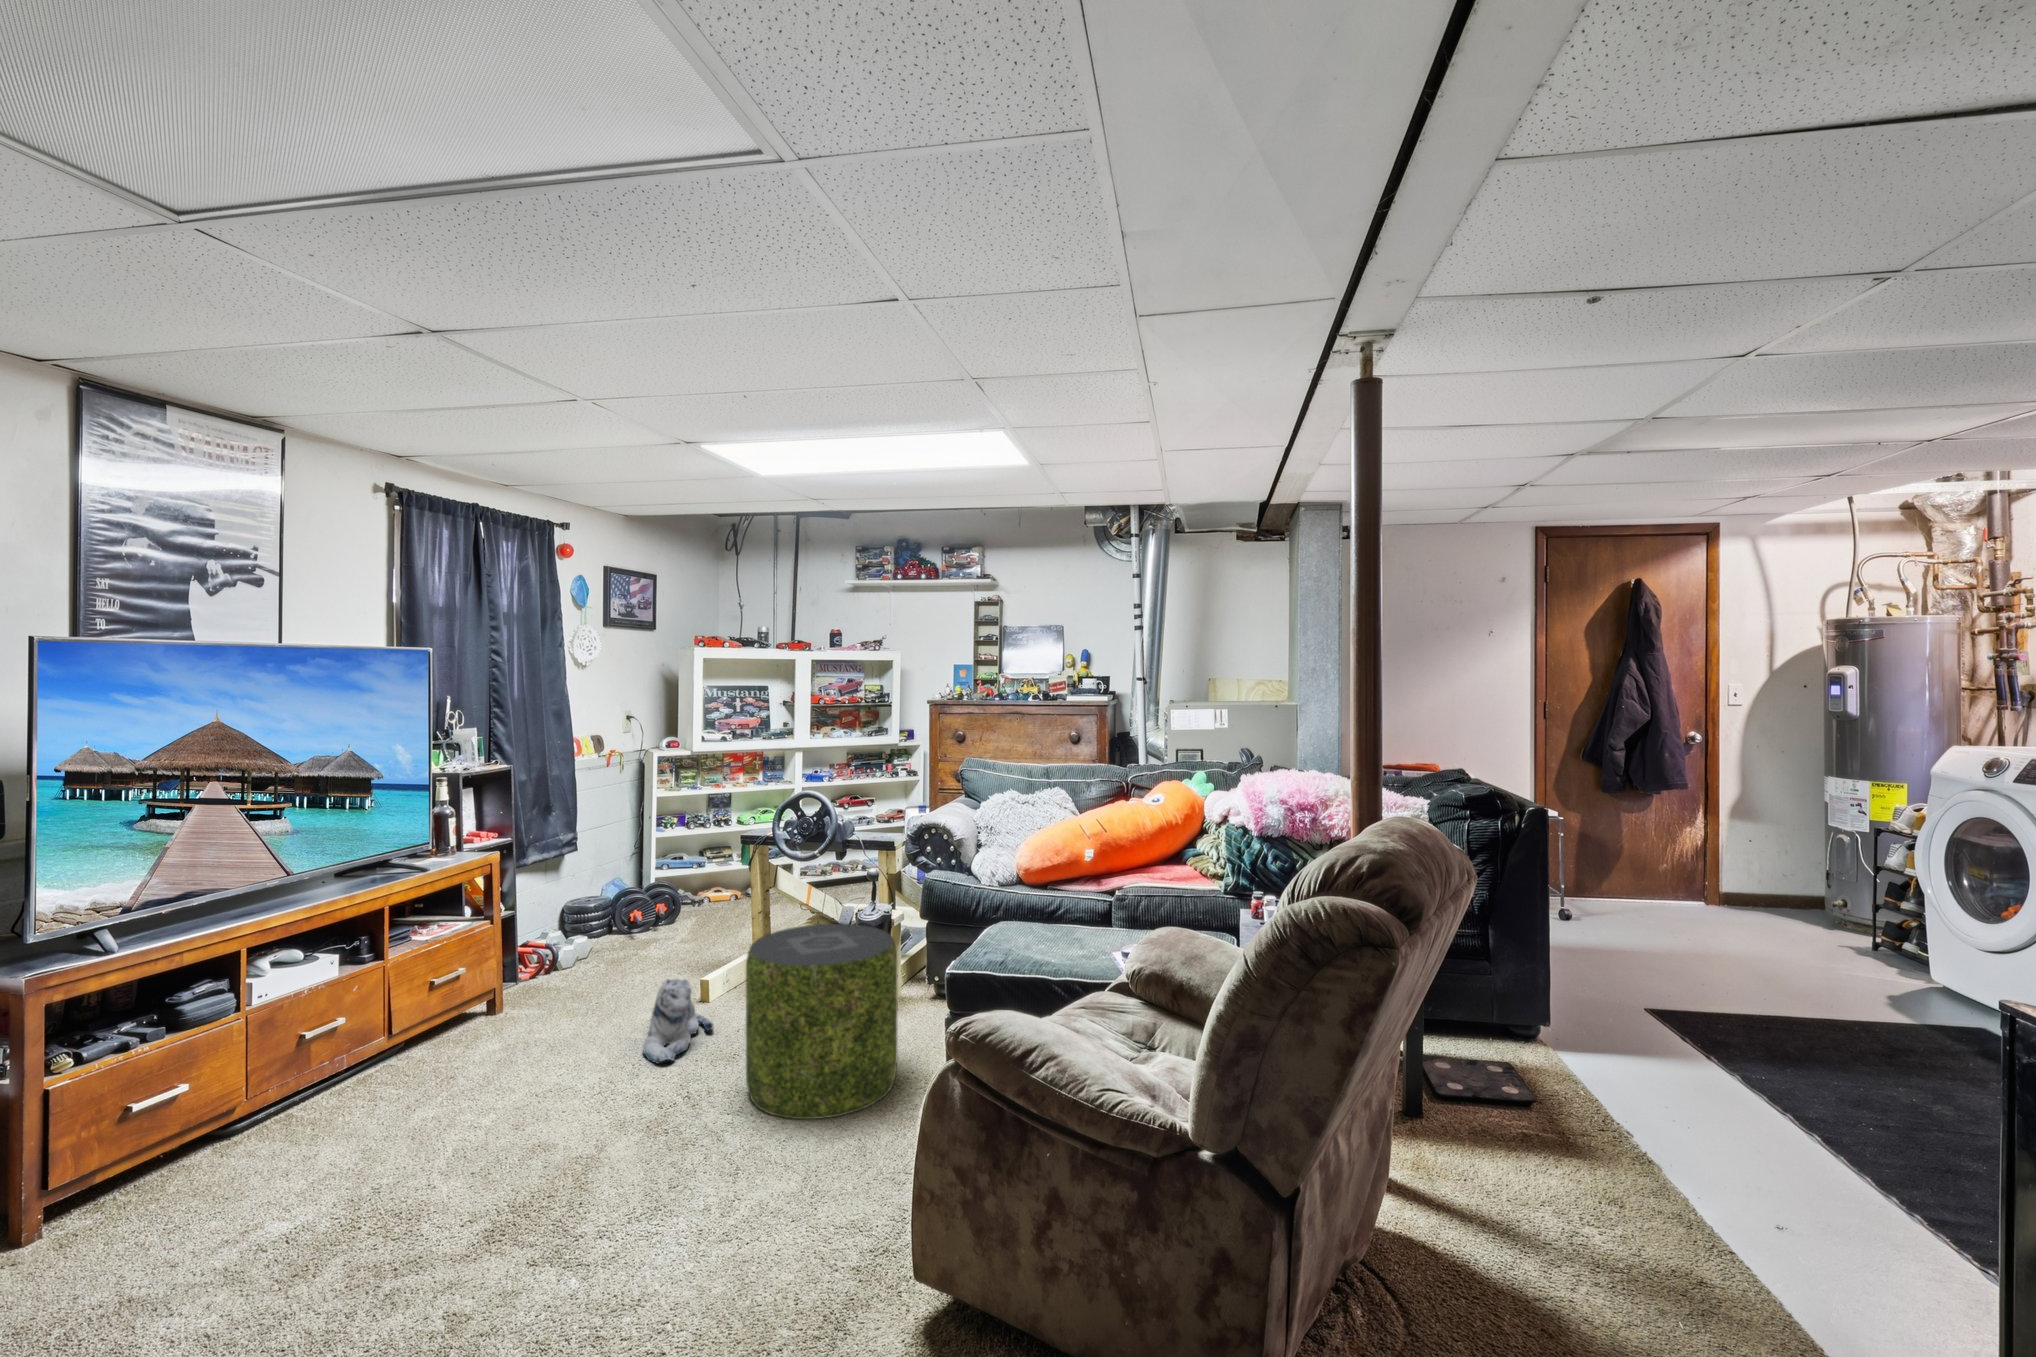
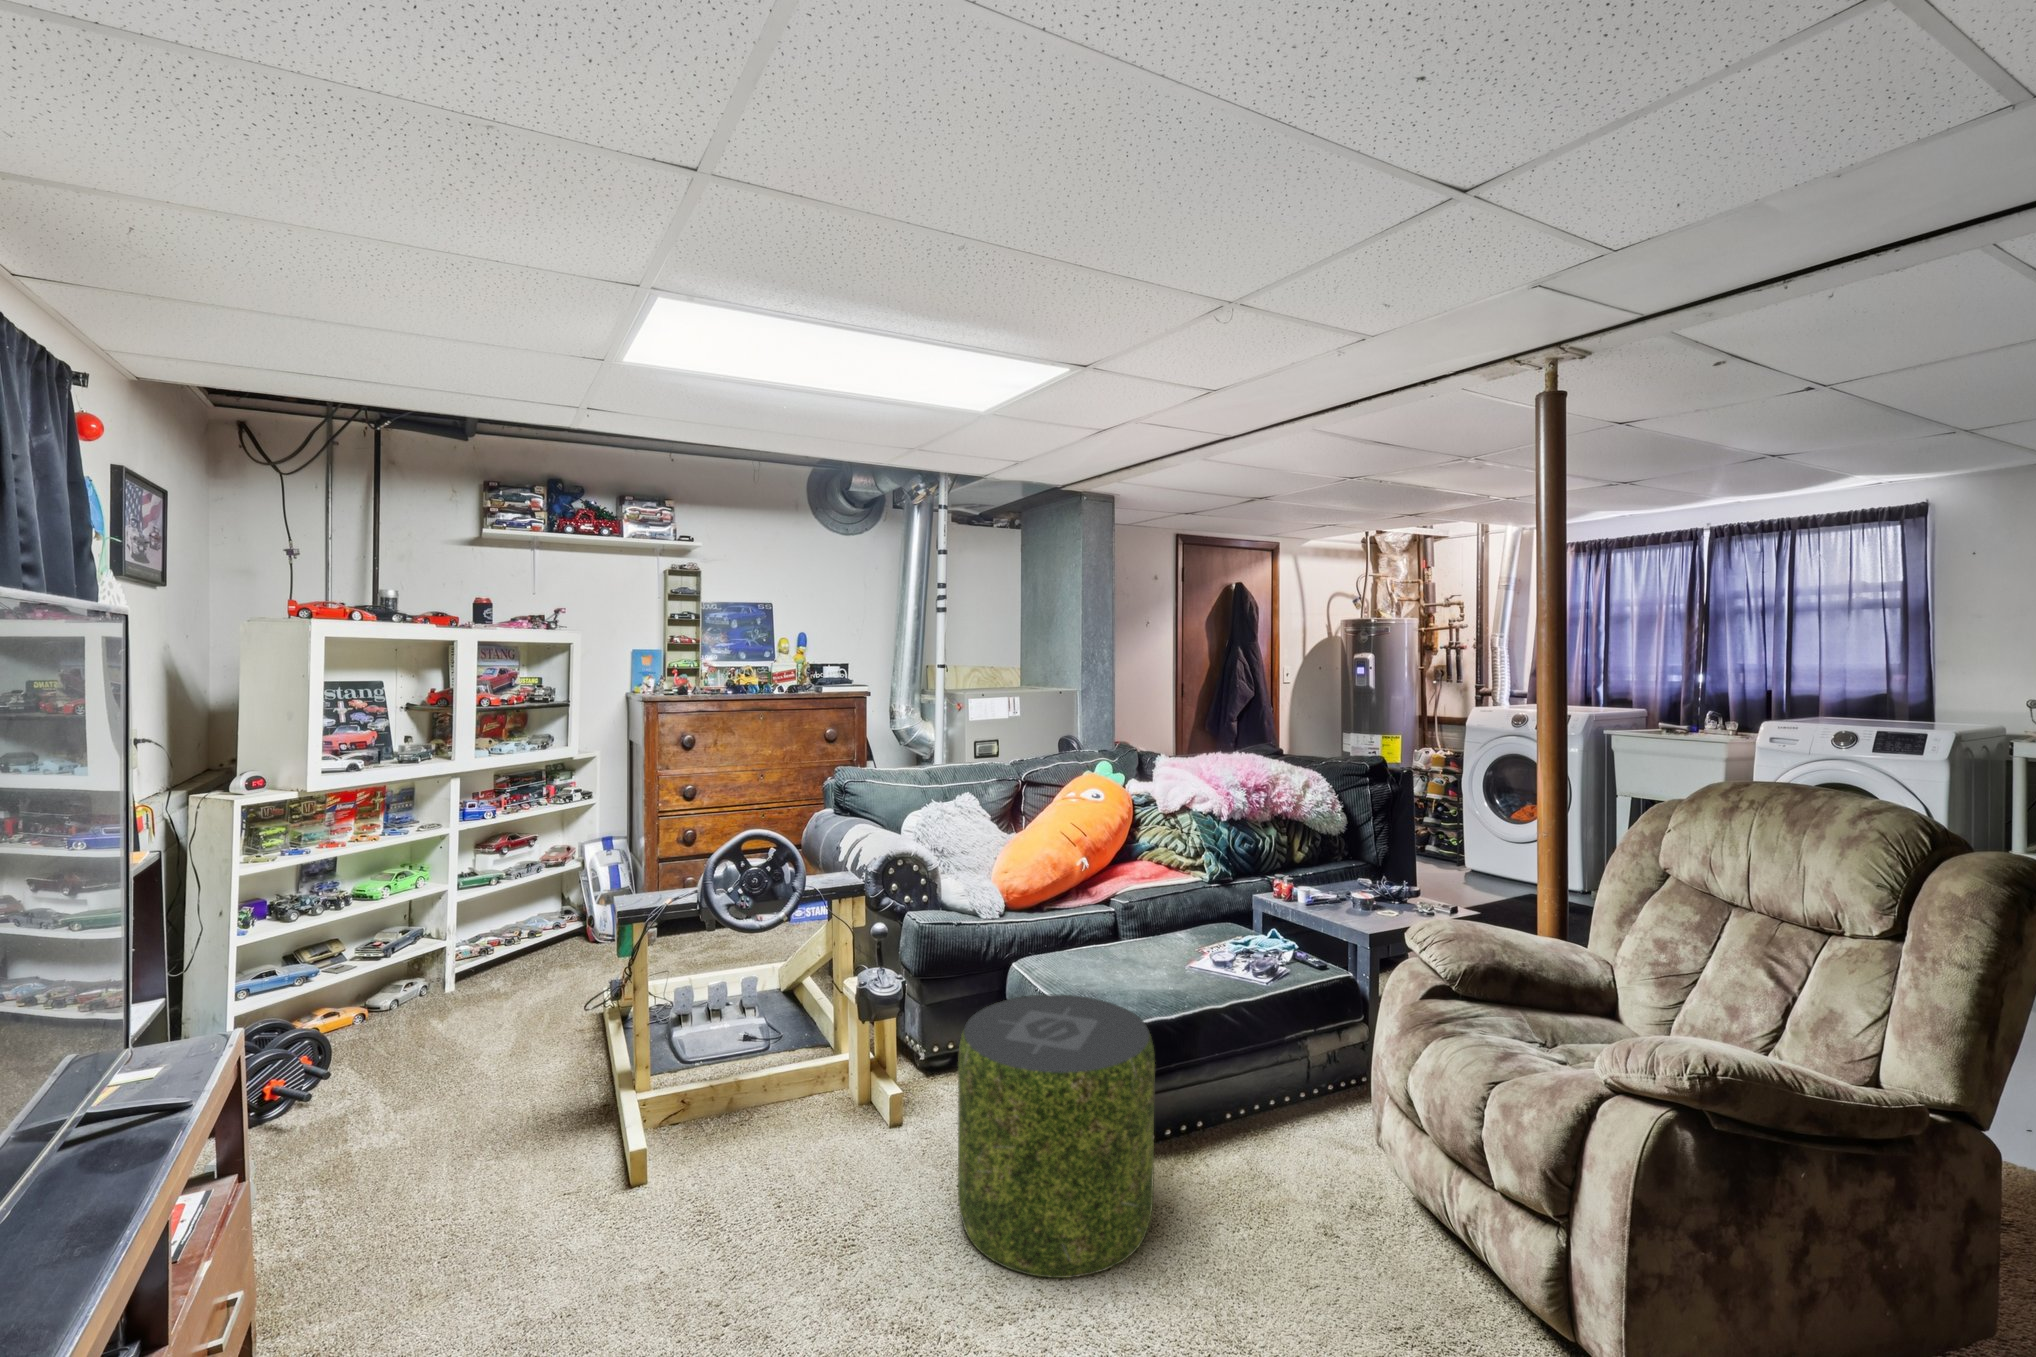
plush toy: present [643,979,713,1064] -> none [684,1147,820,1293]

